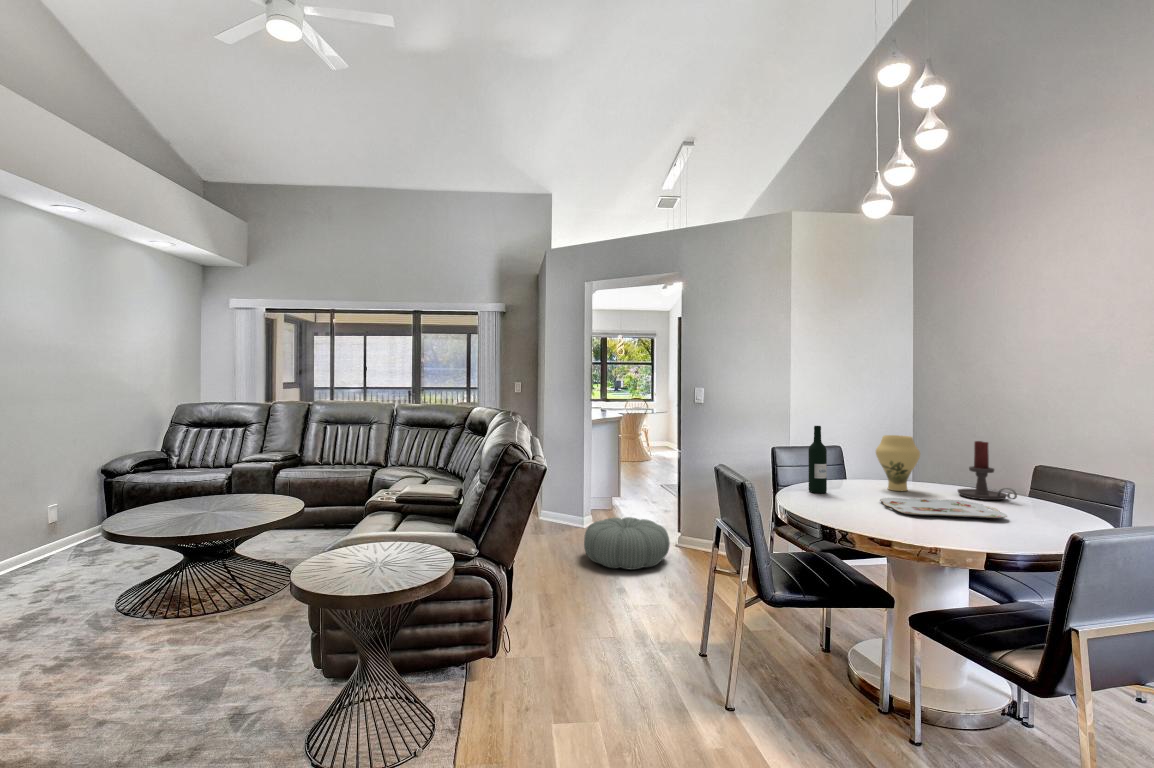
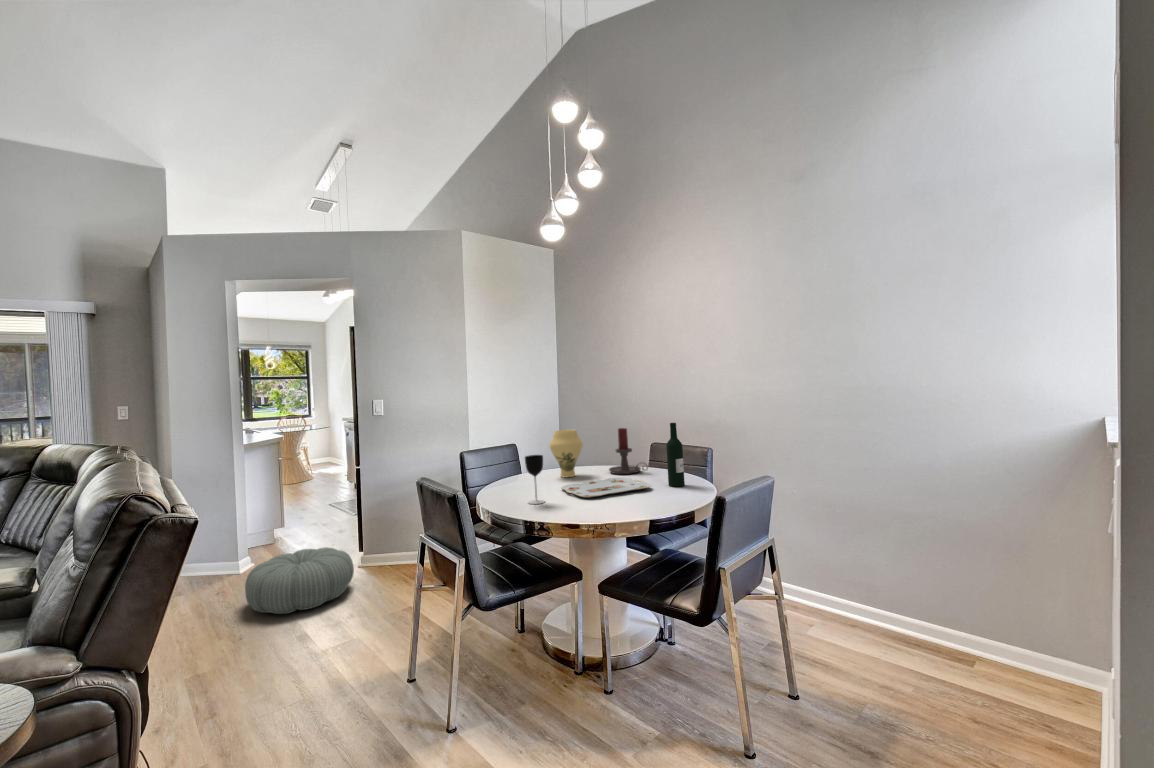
wine bottle: present [808,426,827,493] -> present [666,423,685,487]
wine glass: none [831,456,854,510] -> present [525,455,545,504]

